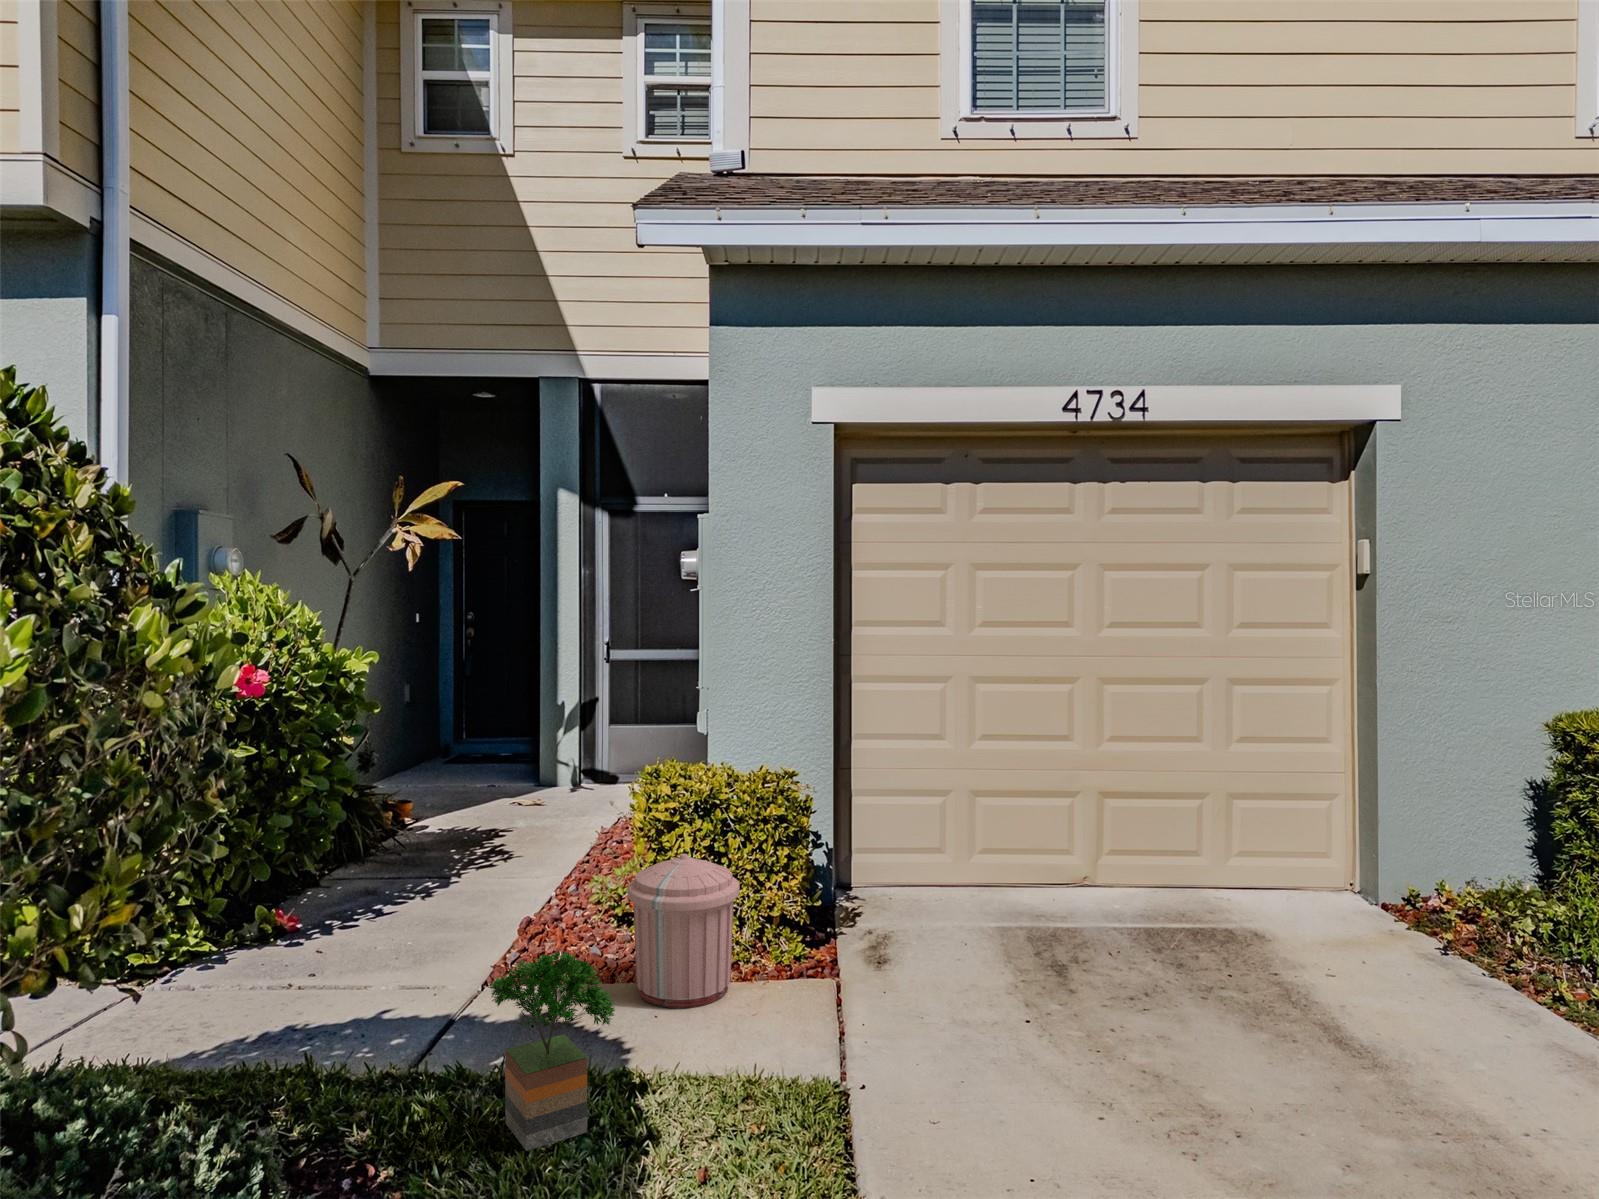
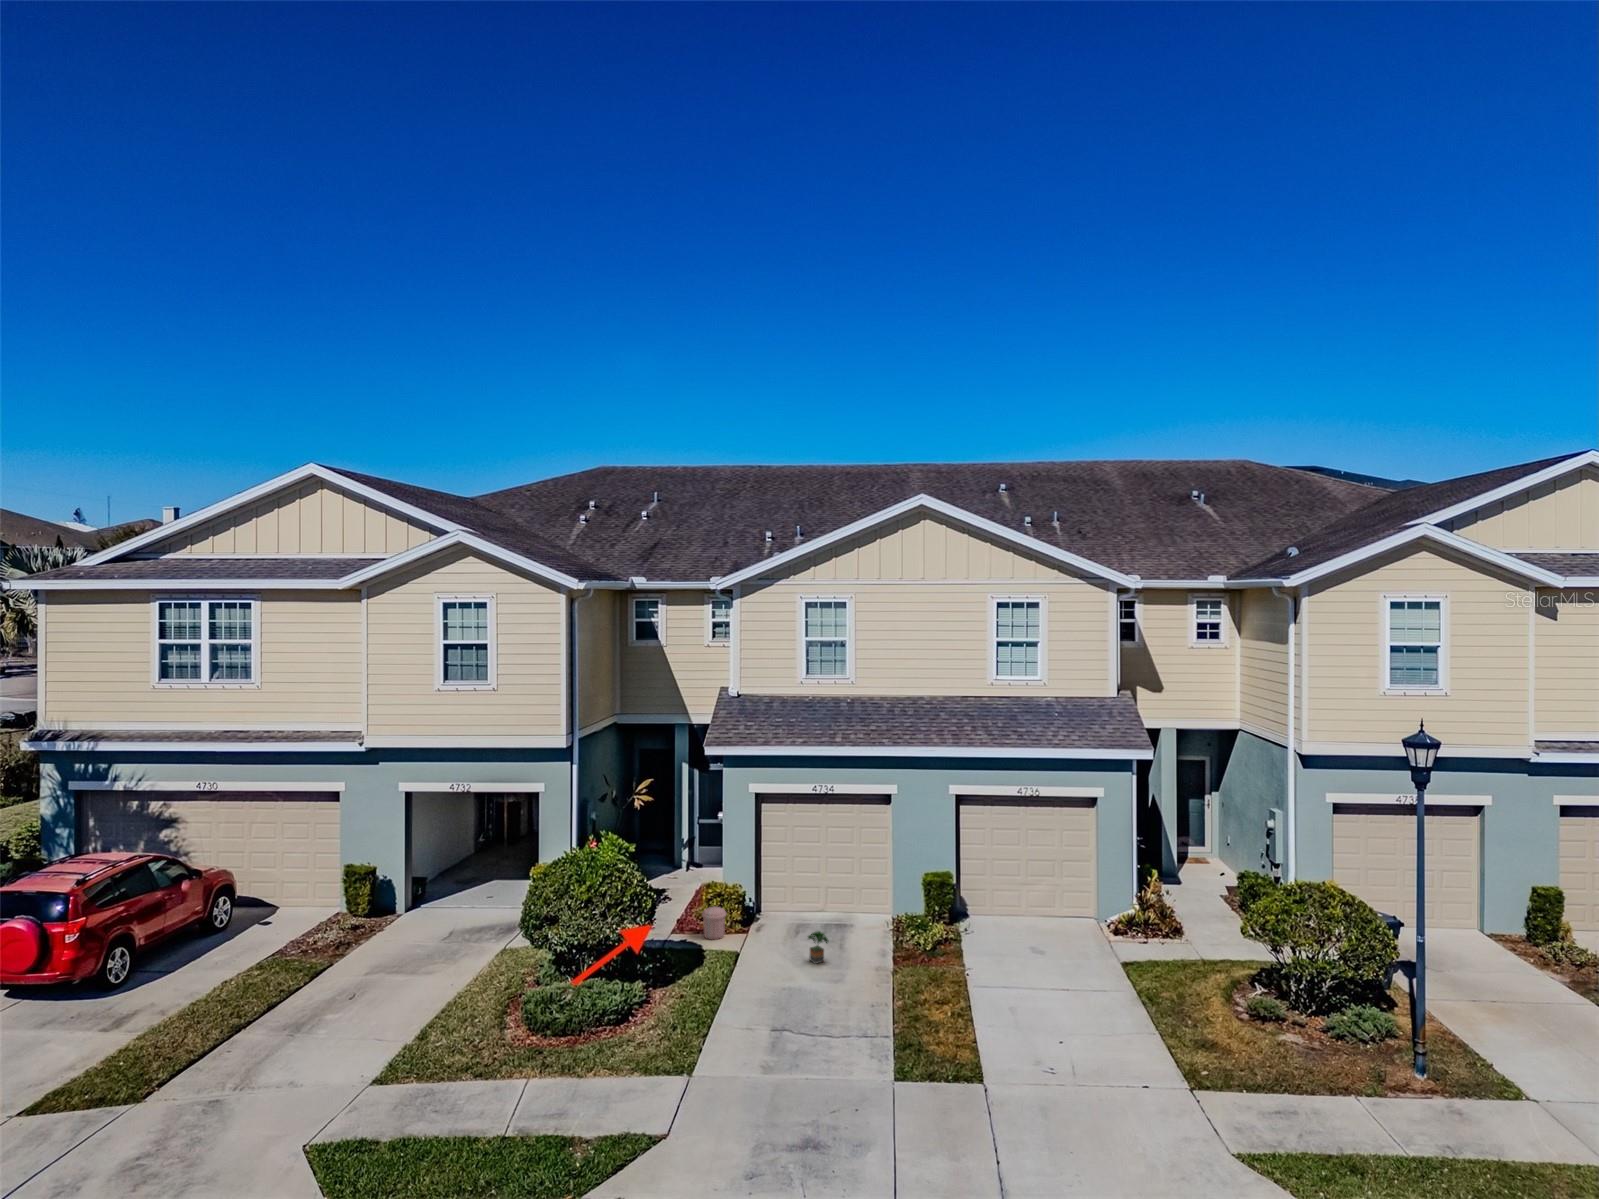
potted tree: present [488,951,615,1151] -> present [808,931,829,964]

